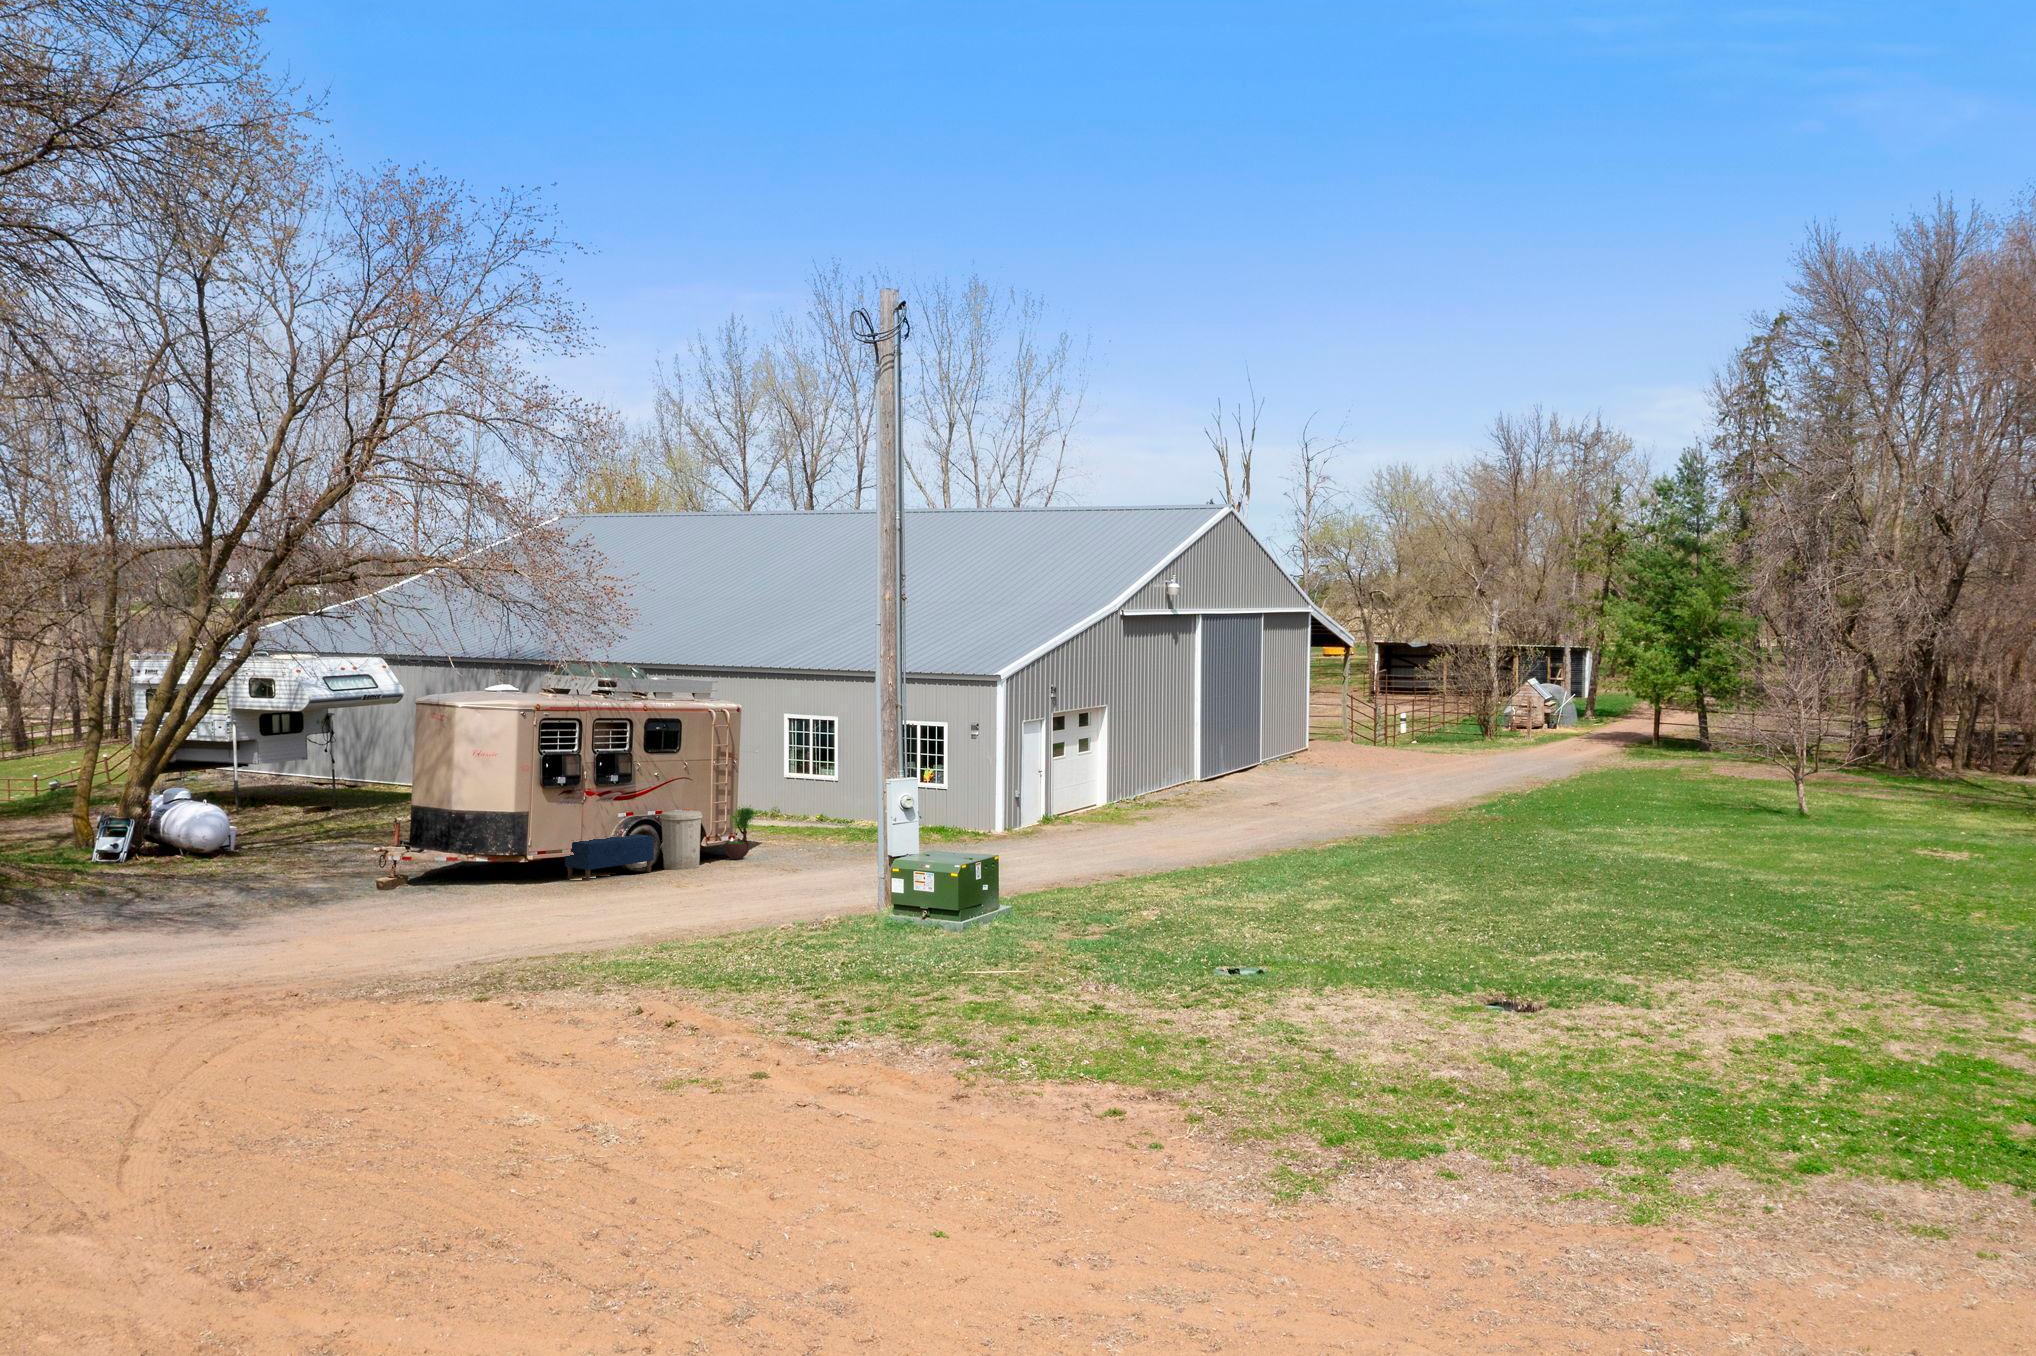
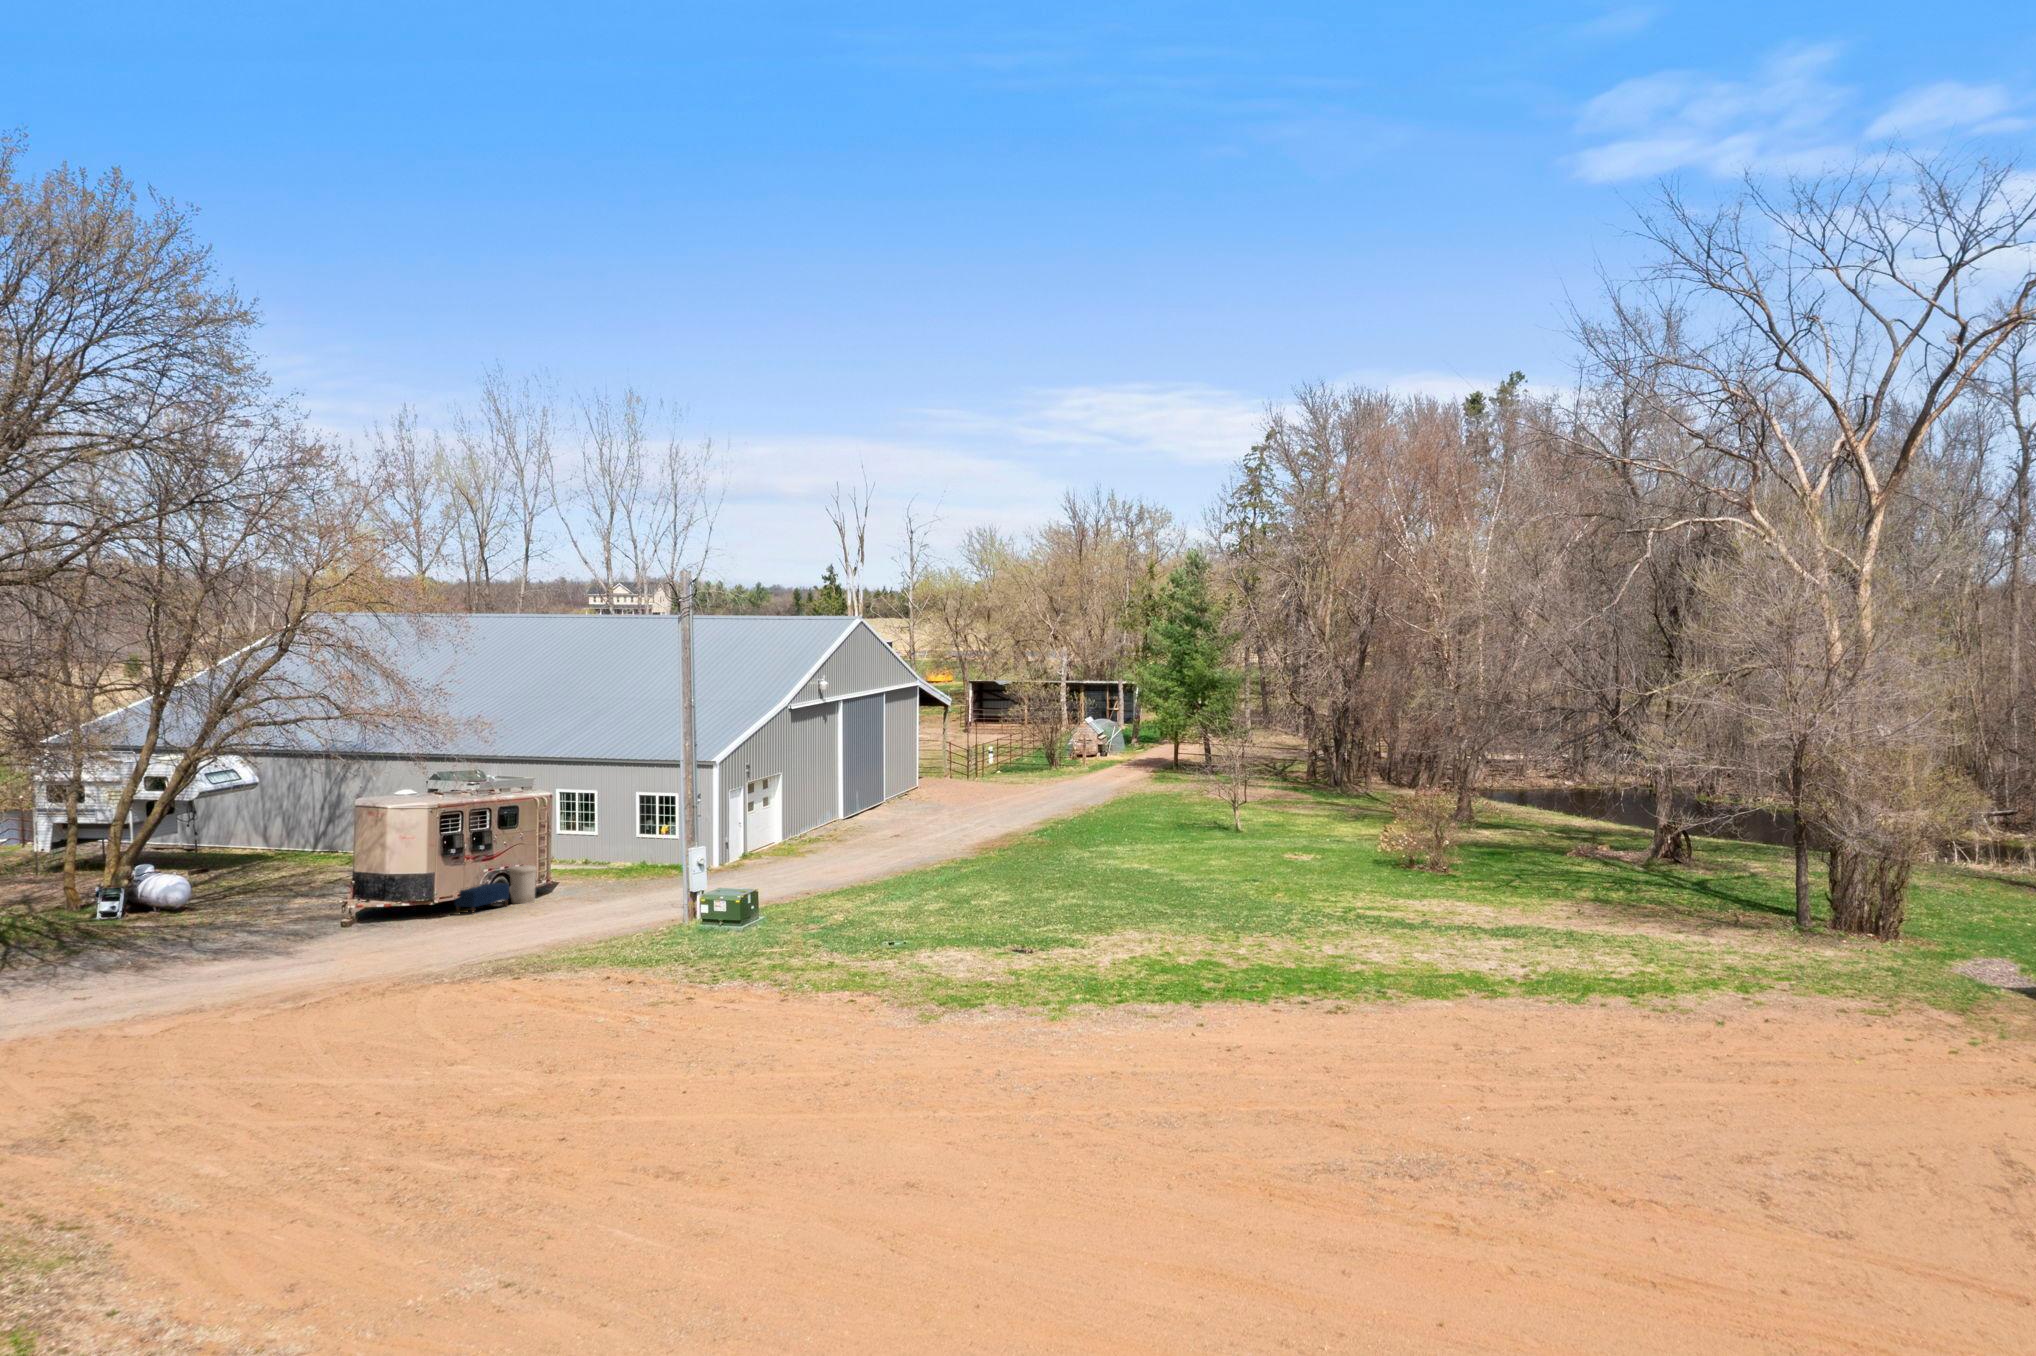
potted tree: present [724,807,755,859] -> none [545,858,567,894]

